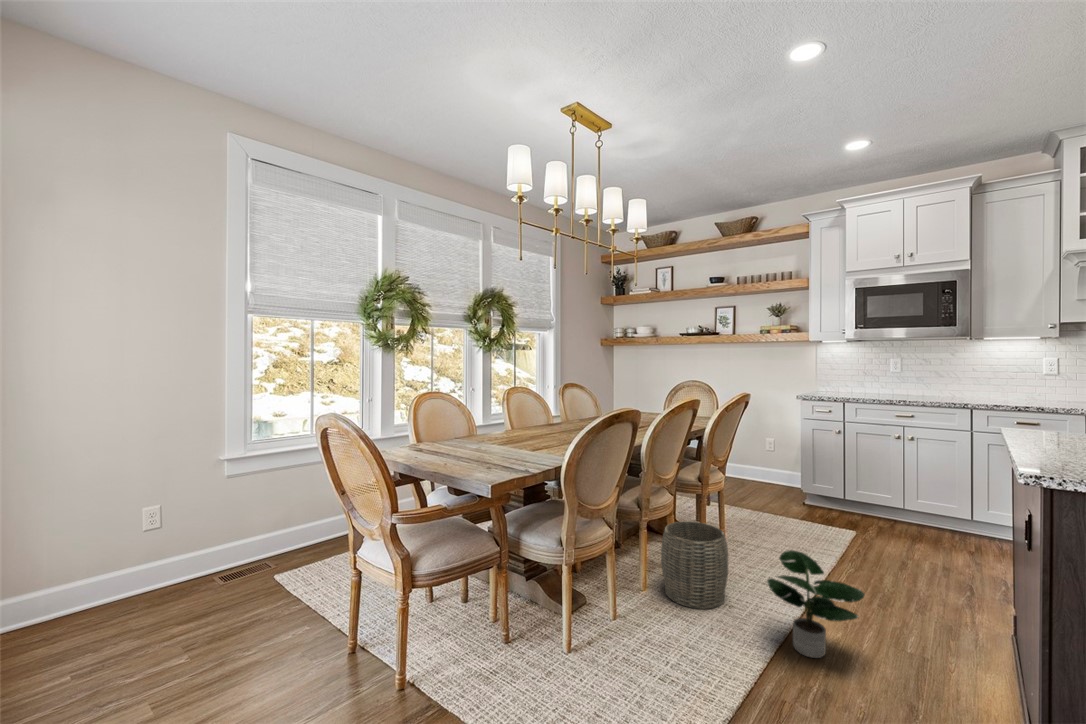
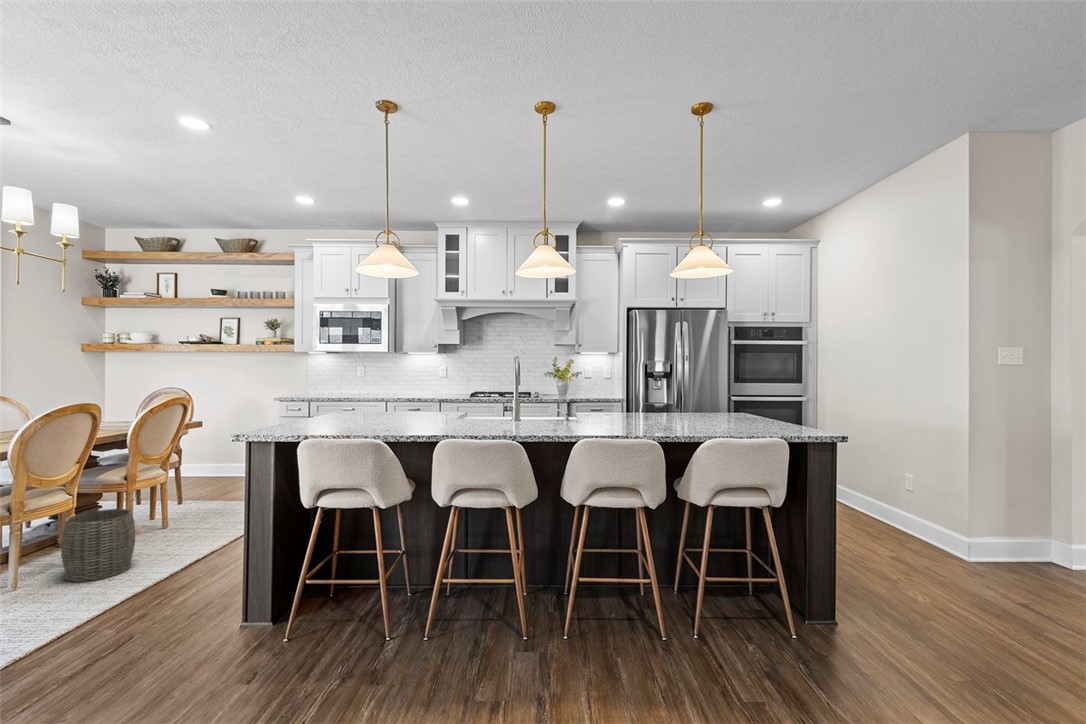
potted plant: present [767,550,865,658] -> none [146,512,220,585]

